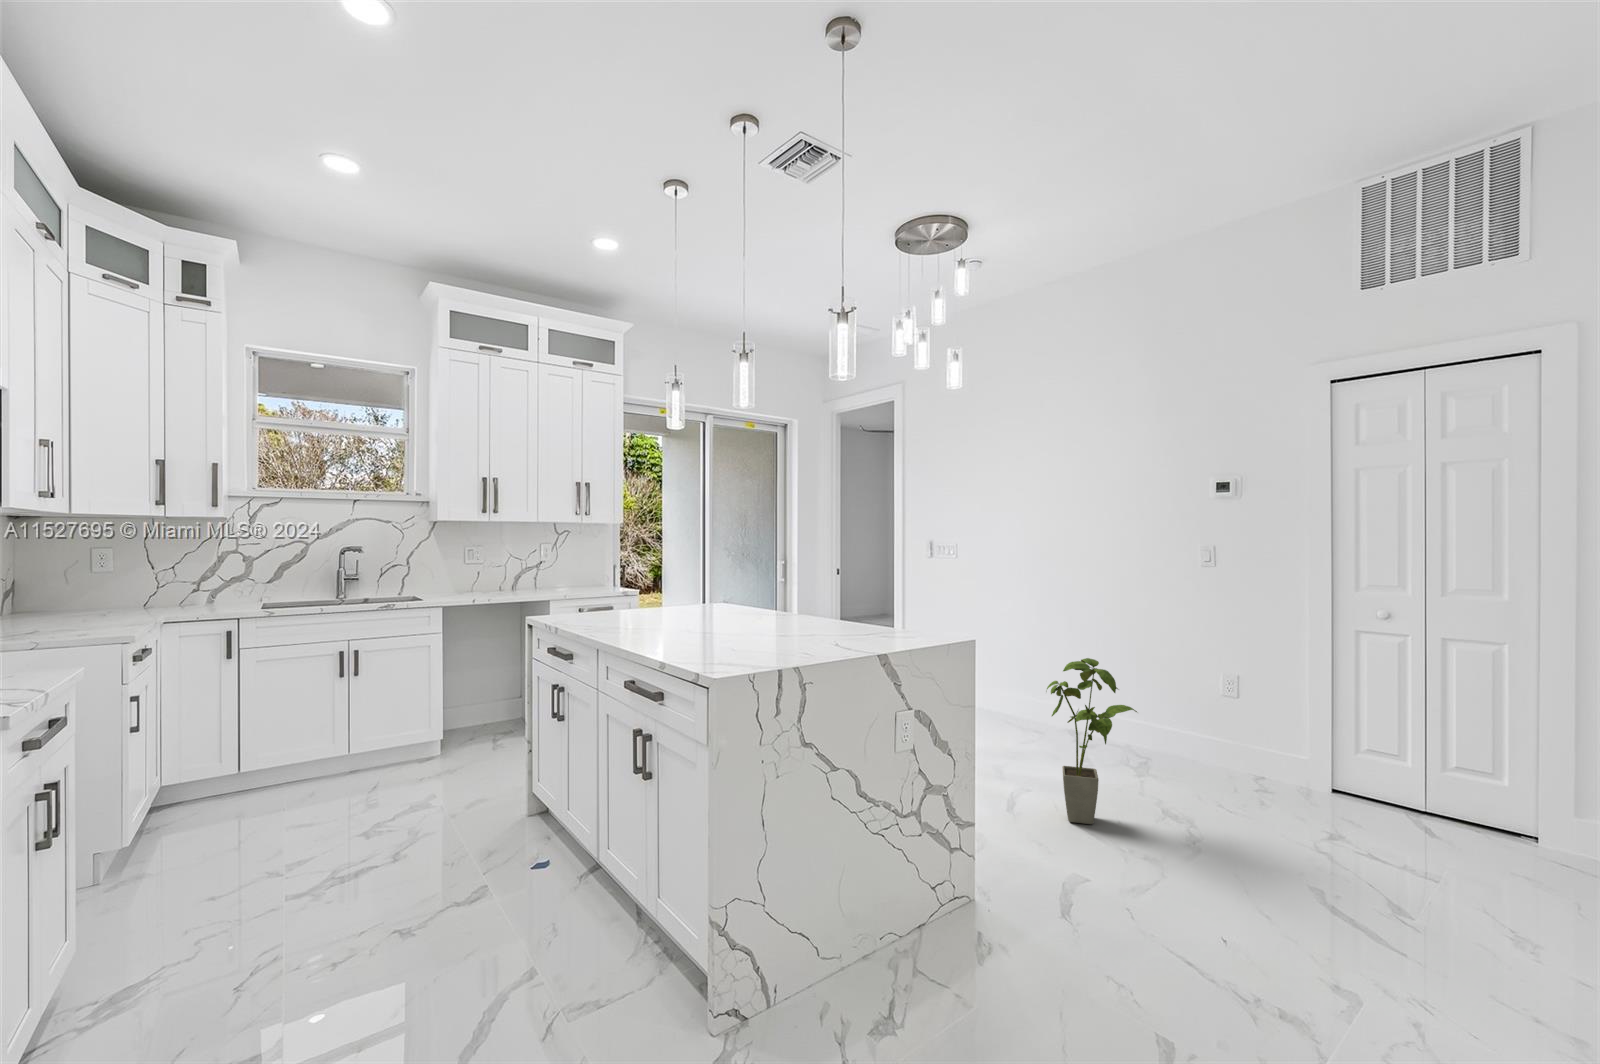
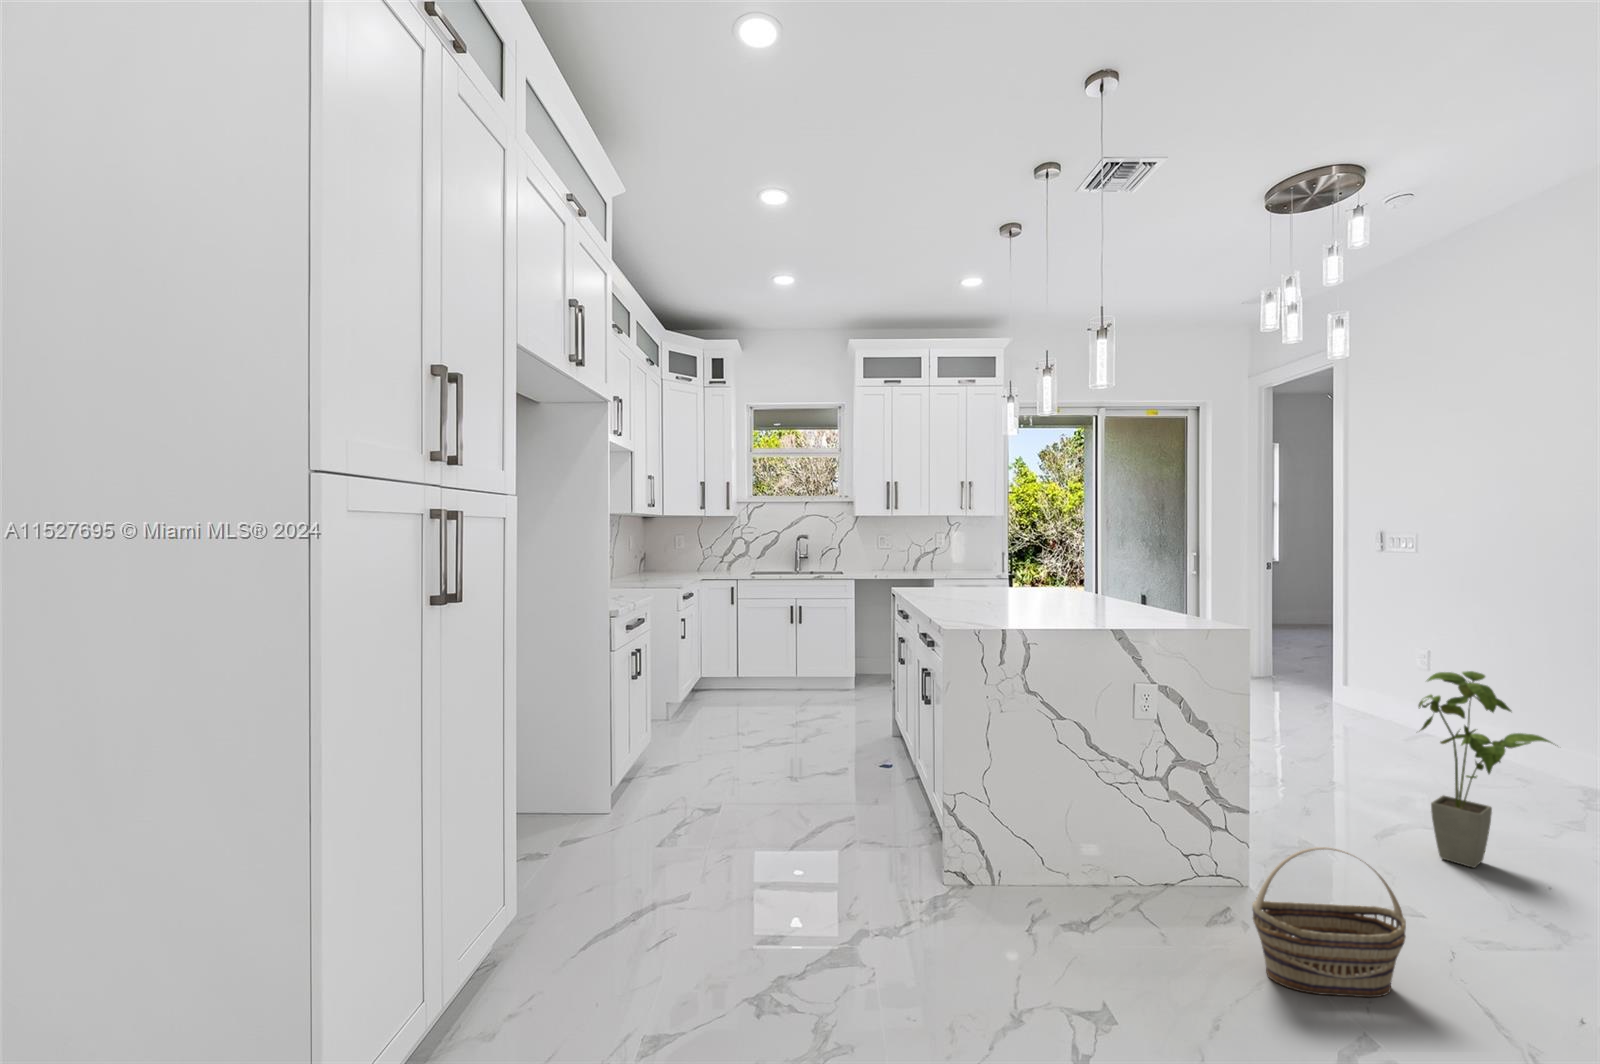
basket: none [1052,857,1159,1017] -> present [1252,847,1406,997]

